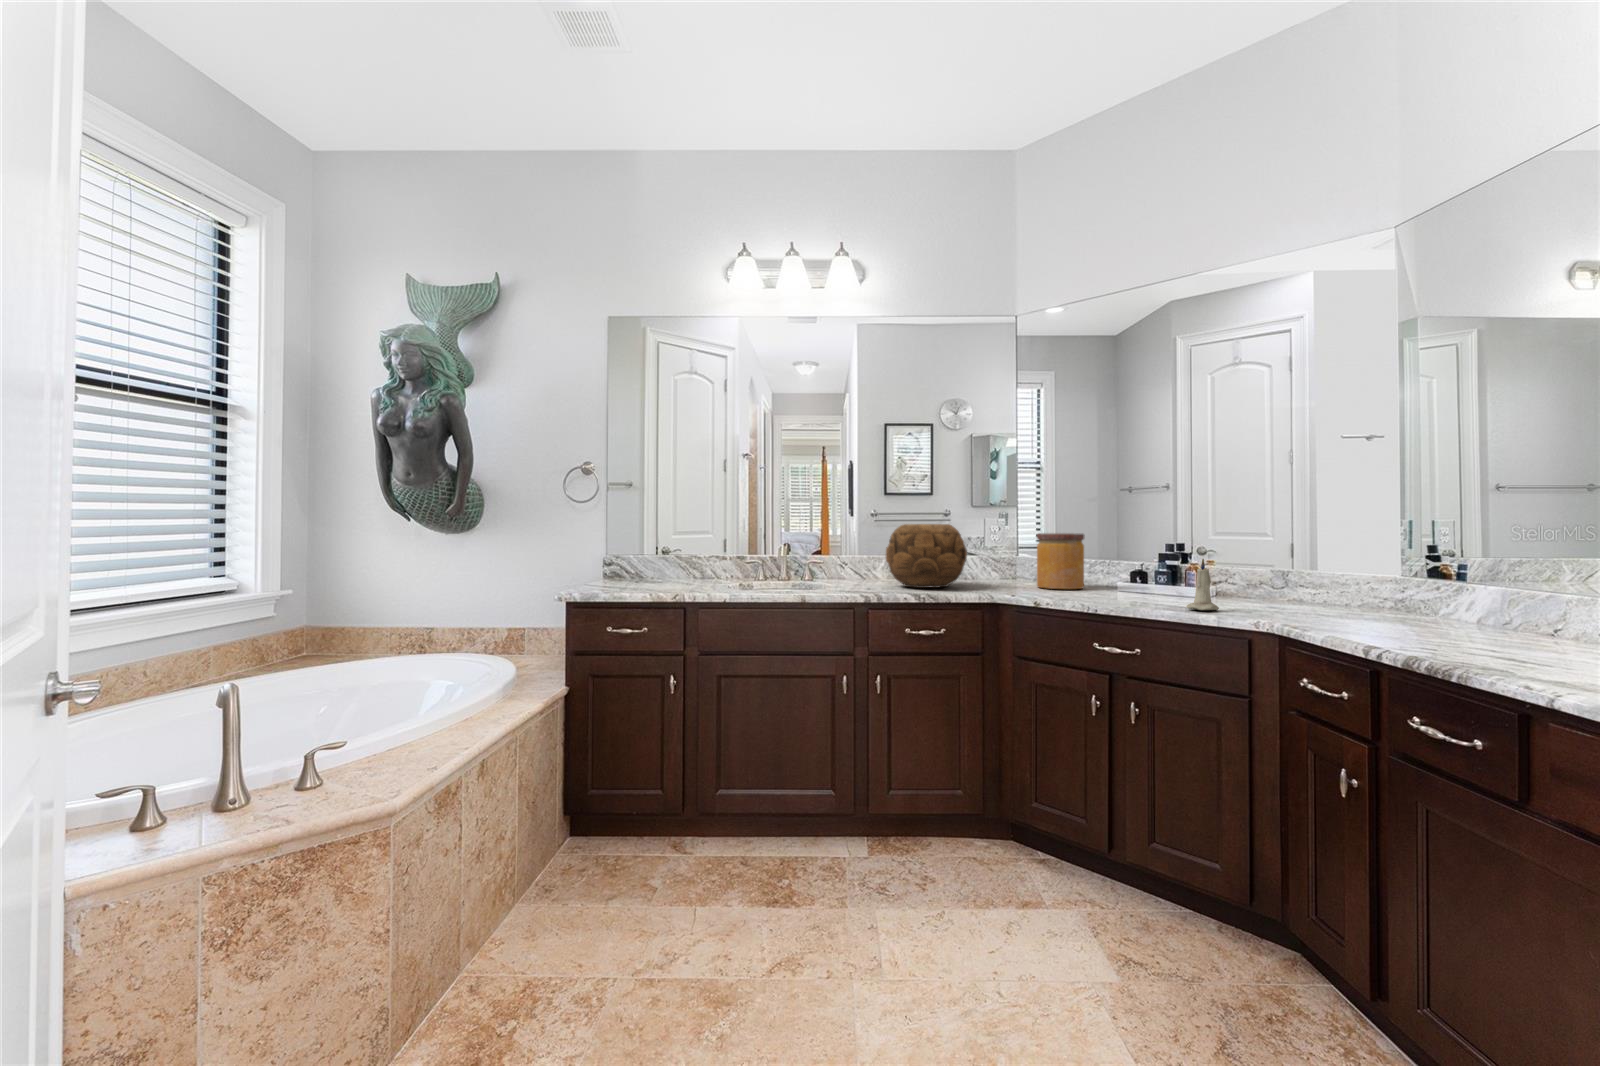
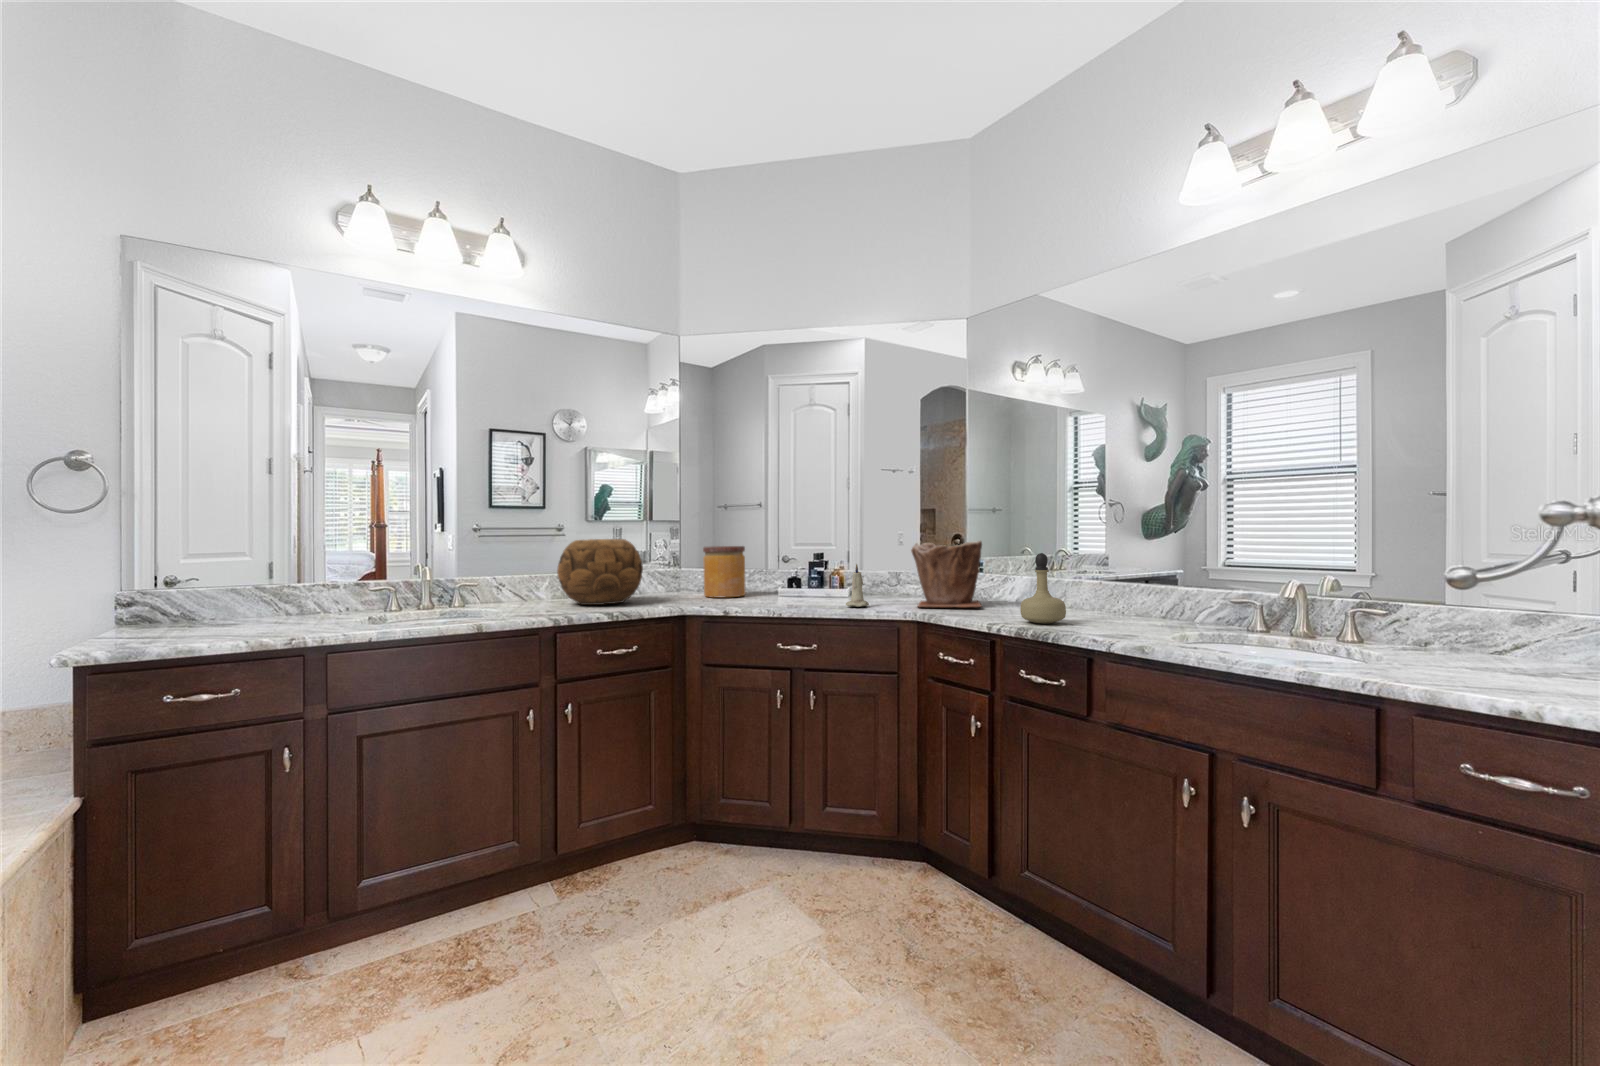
plant pot: none [1286,534,1403,624] -> present [911,540,982,607]
perfume bottle: none [1419,554,1501,654] -> present [1020,553,1066,624]

